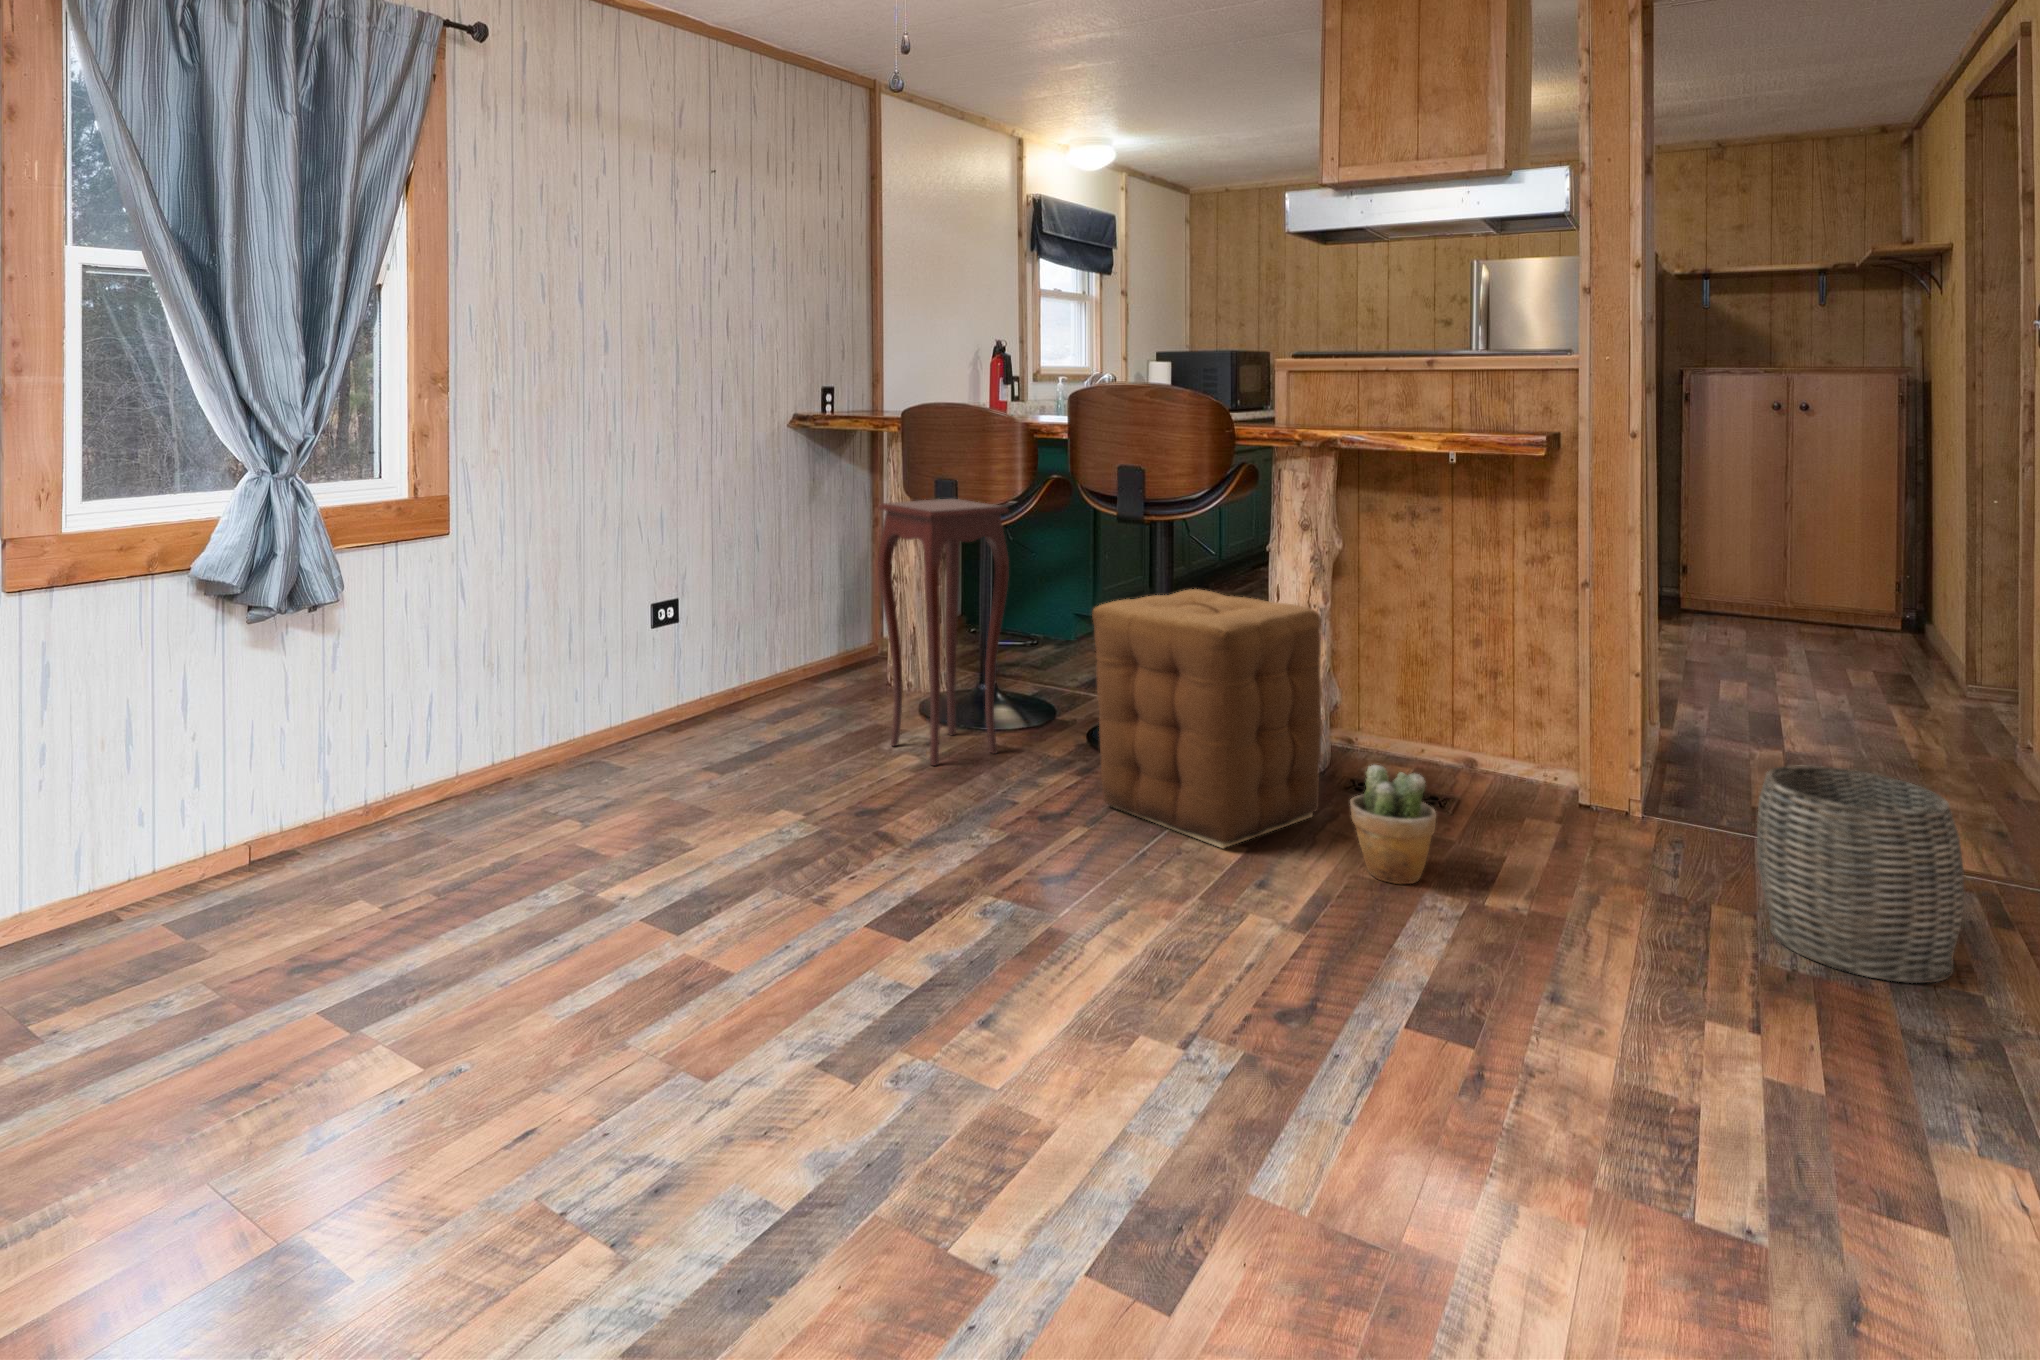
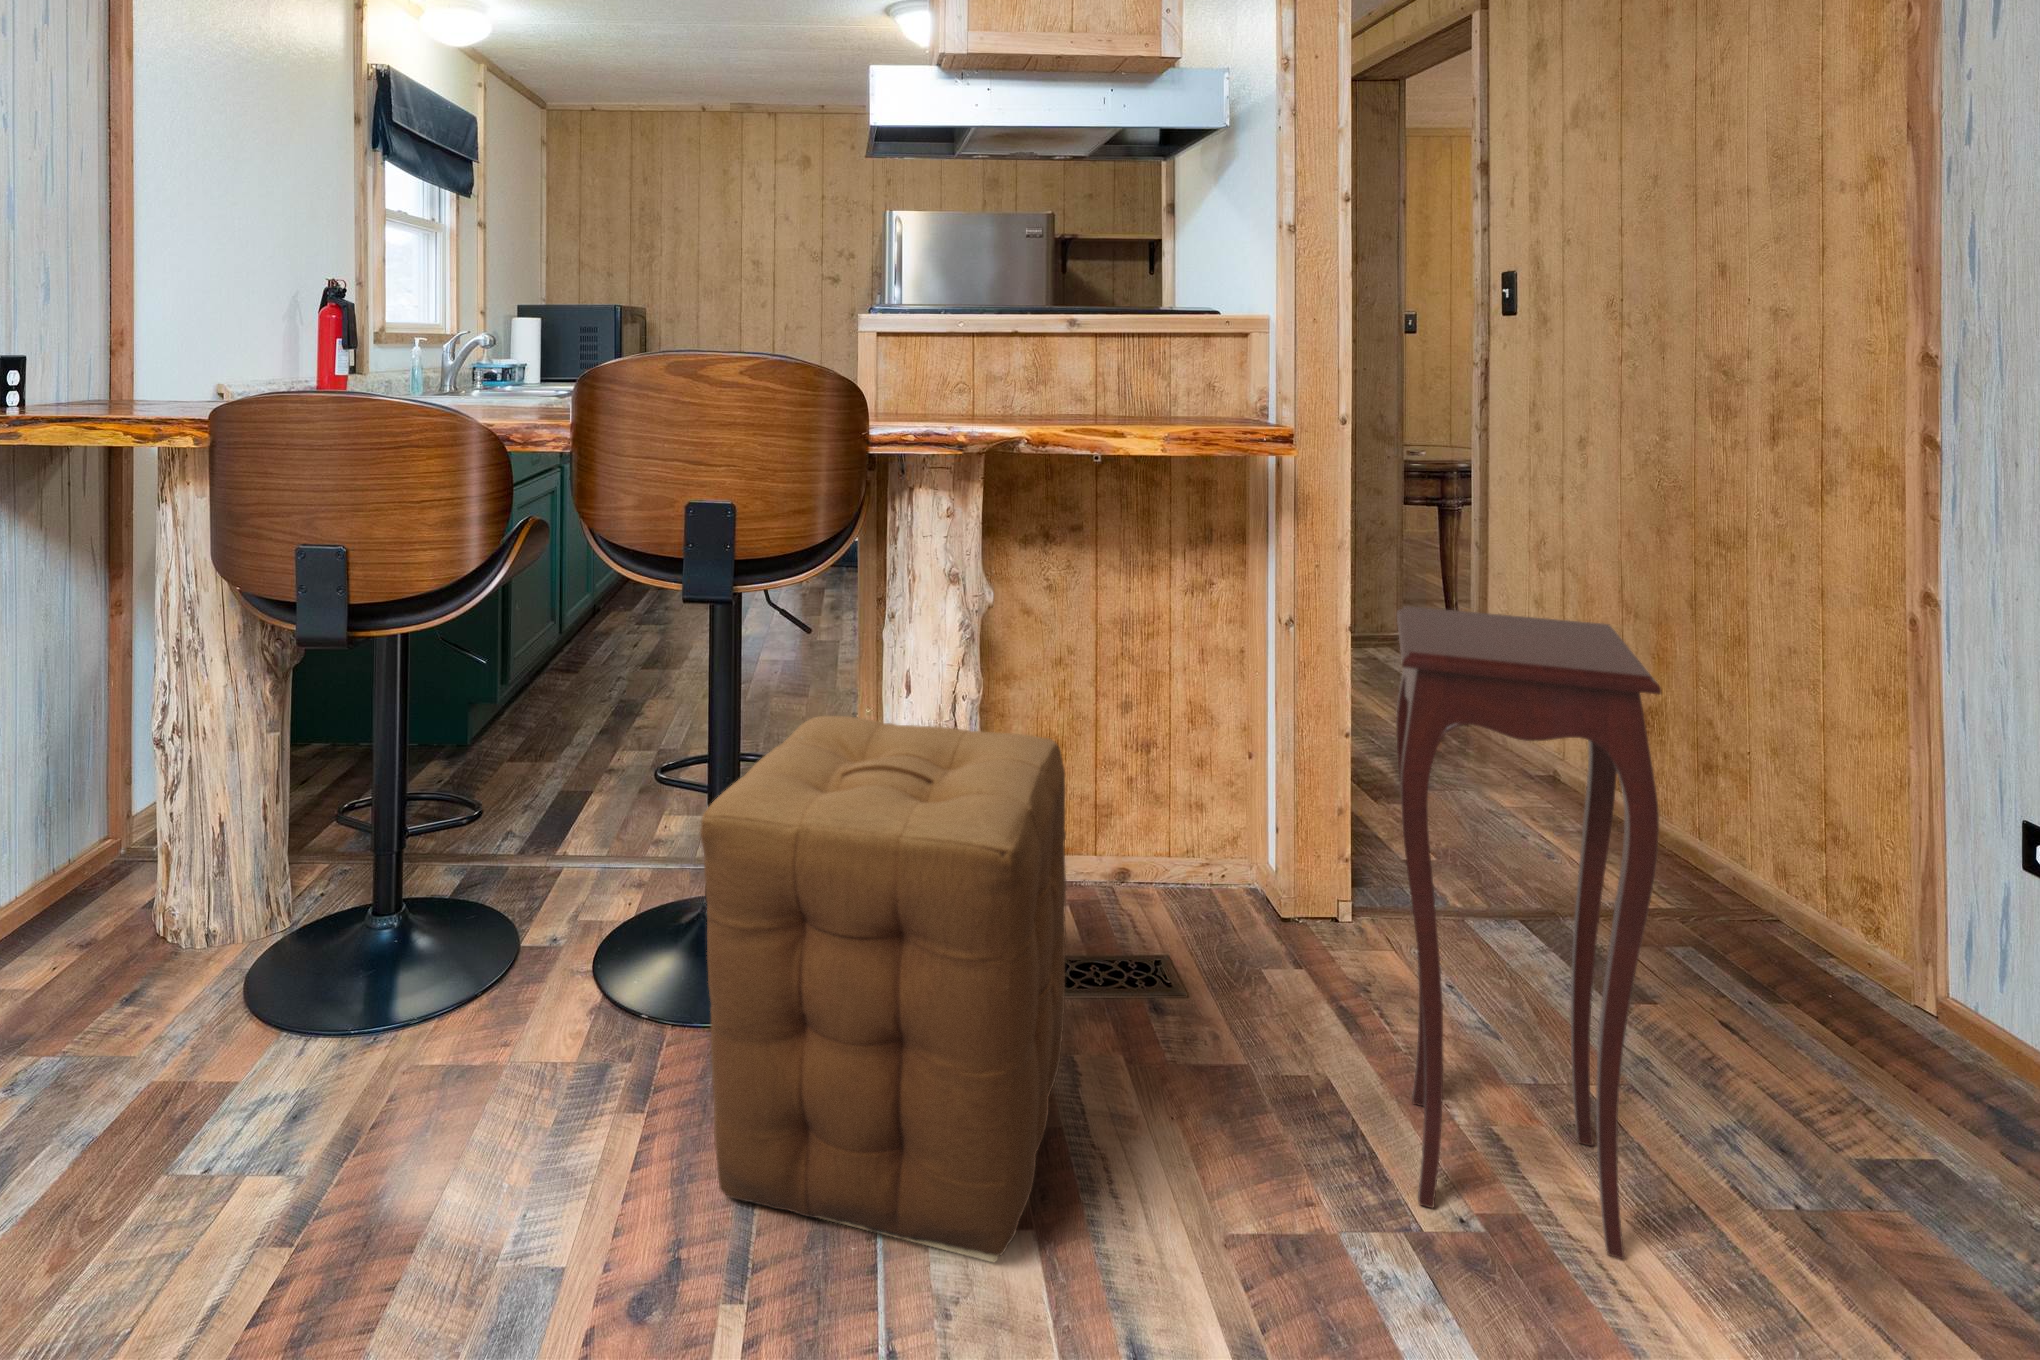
side table: present [878,499,1009,765] -> present [1396,606,1662,1259]
potted plant: present [1350,765,1436,884] -> none [1195,1027,1340,1245]
woven basket: present [1757,766,1964,983] -> none [1666,870,1944,1201]

